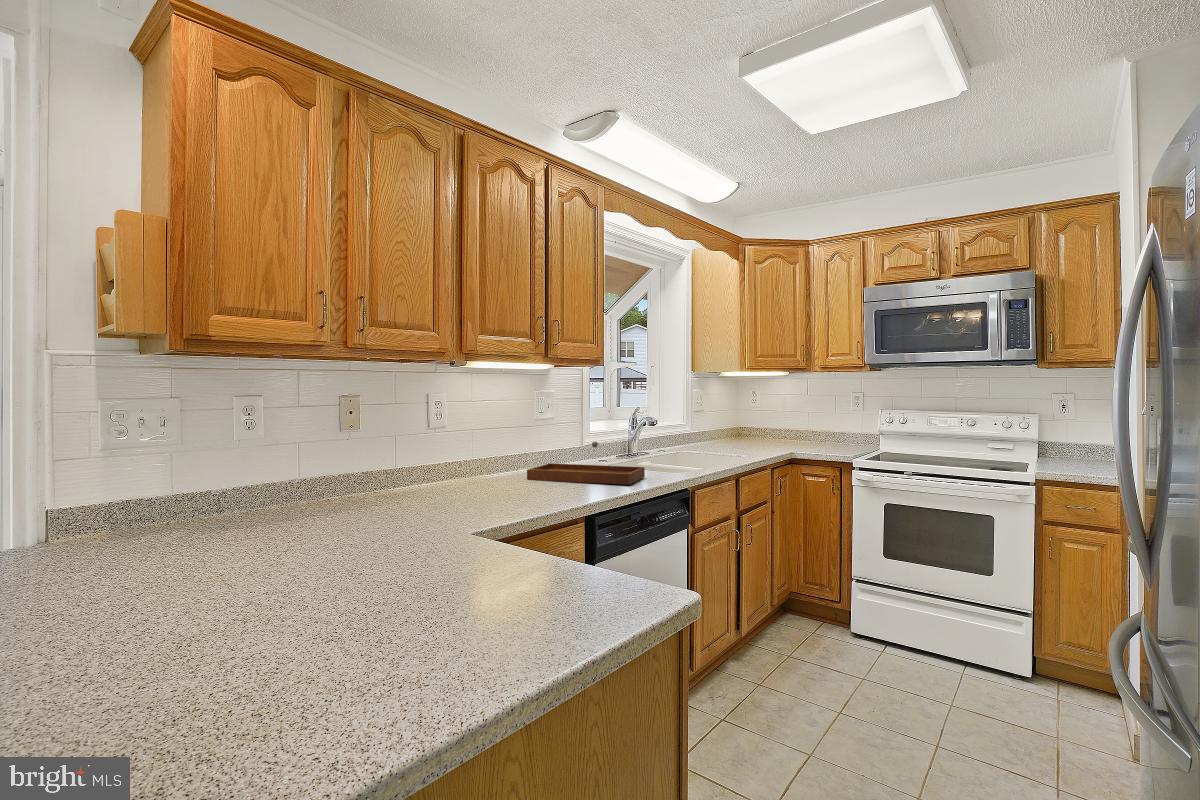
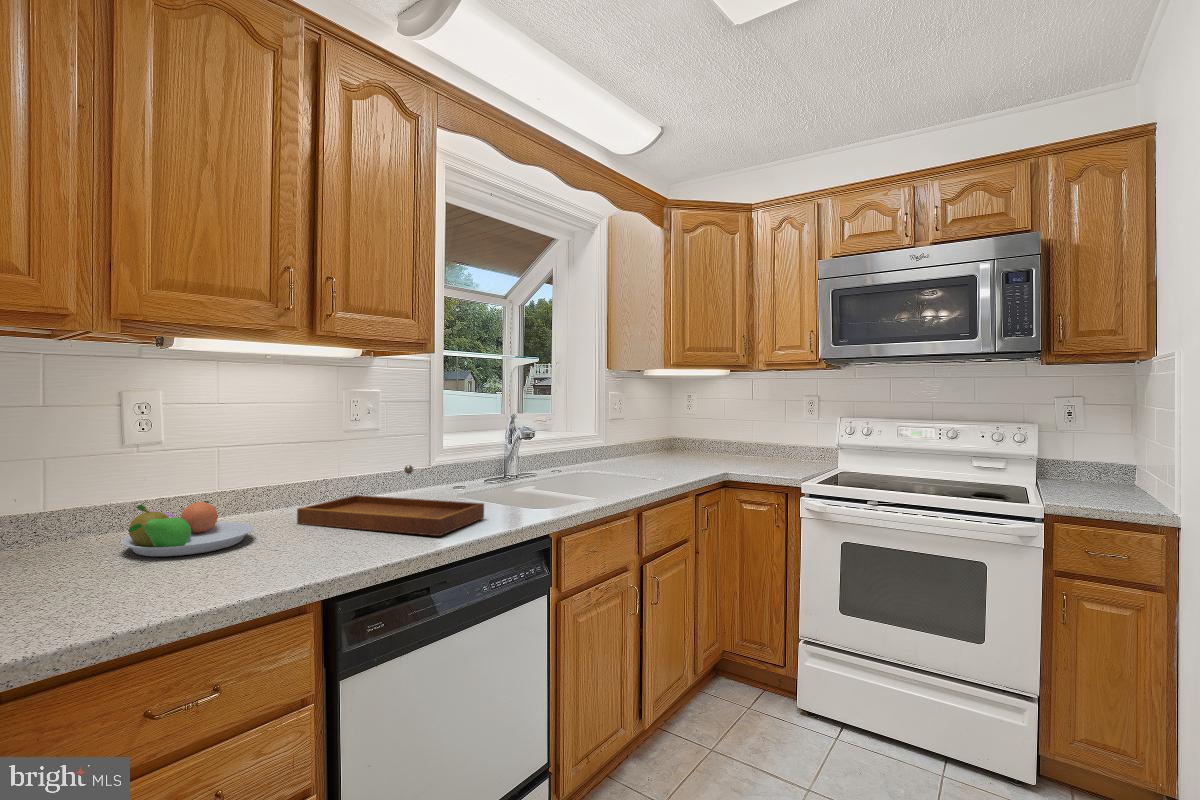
fruit bowl: none [449,463,517,492] -> present [120,501,254,556]

